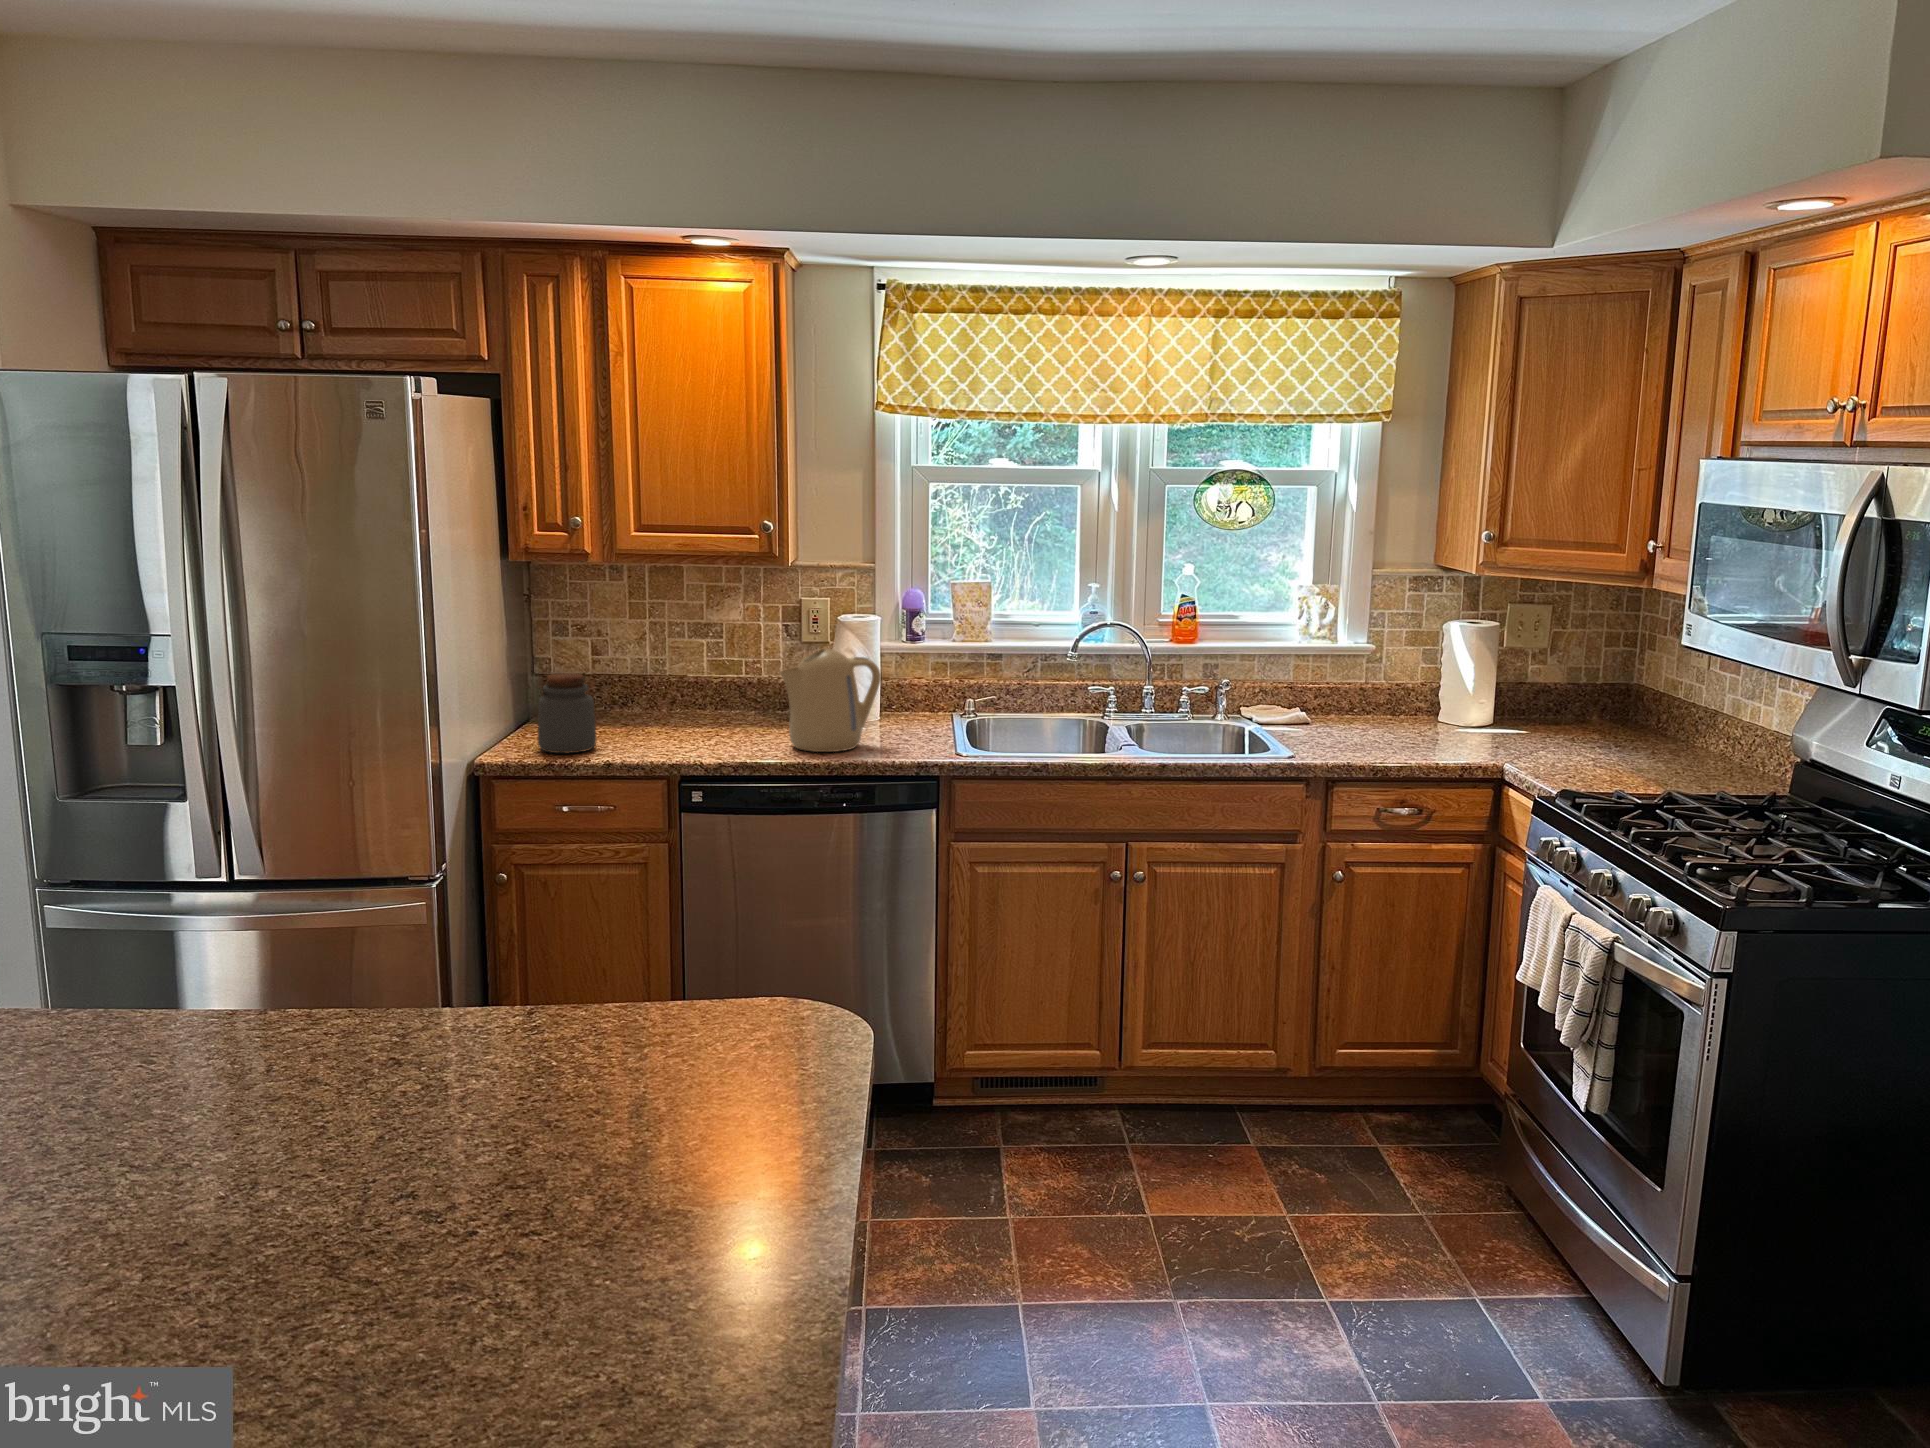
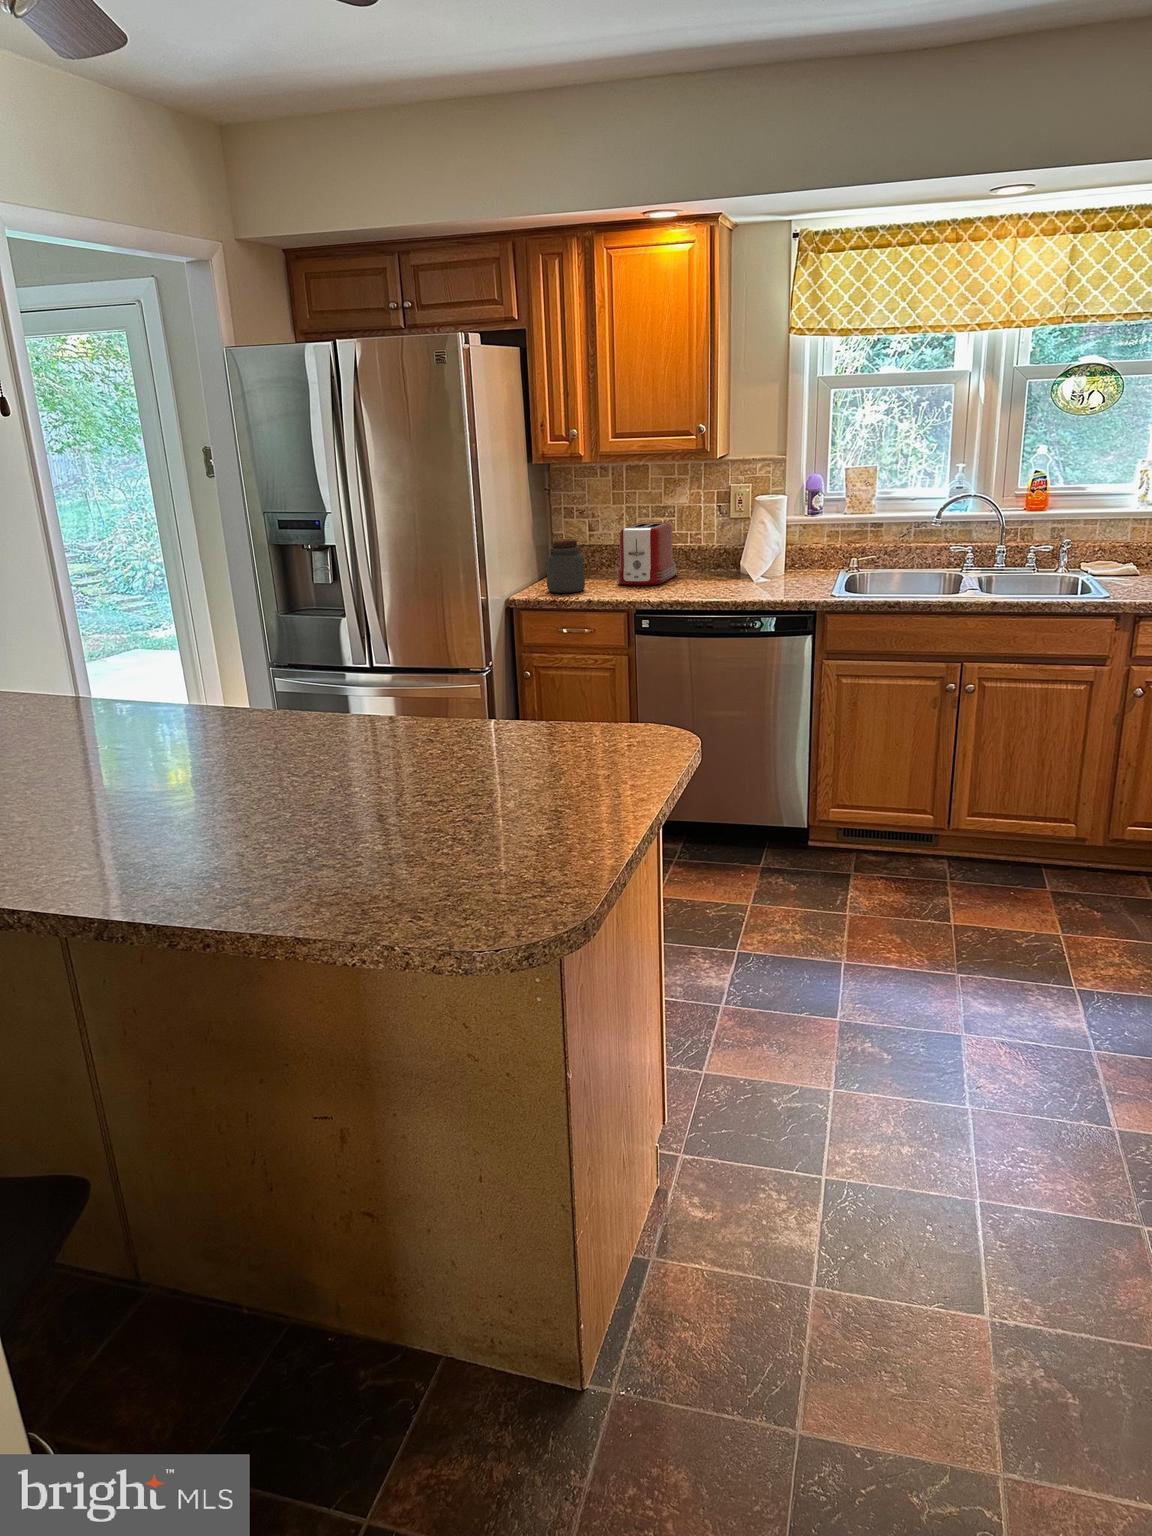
toaster: none [642,648,726,739] -> present [617,522,676,585]
kettle: present [780,649,881,752] -> none [707,518,781,592]

